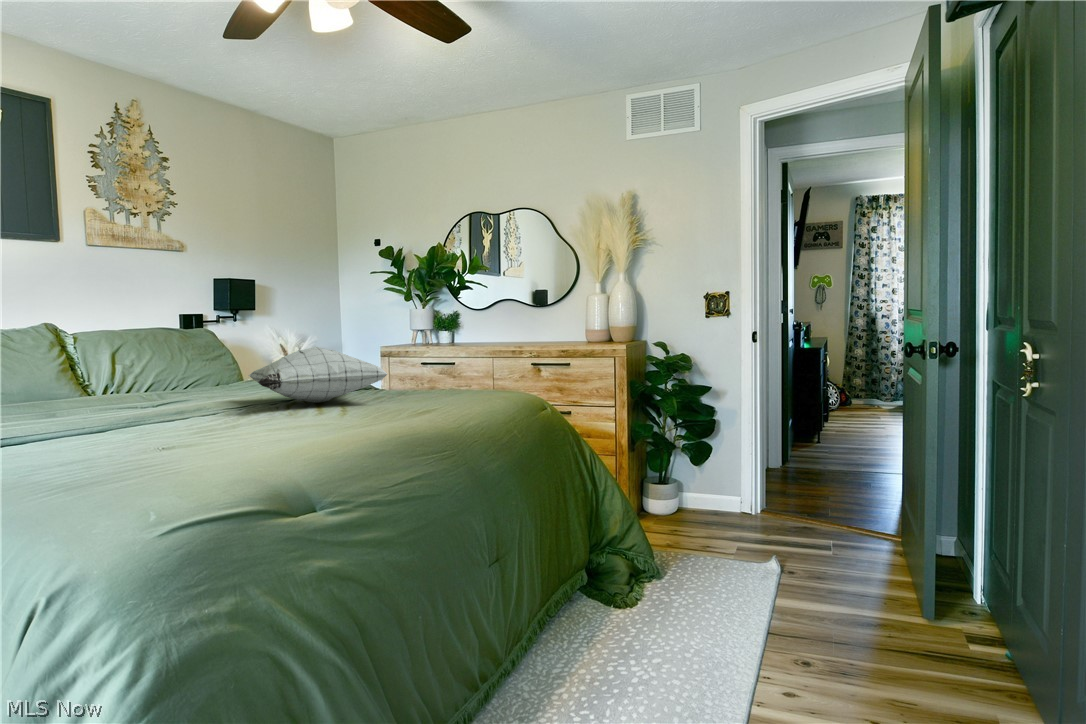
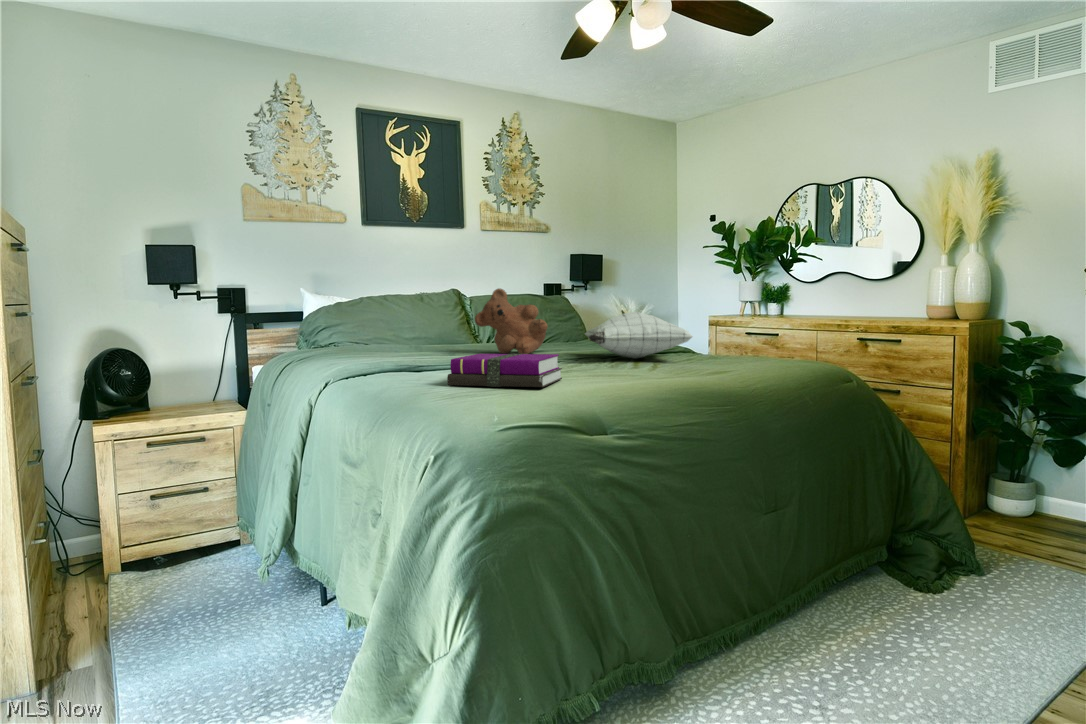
teddy bear: none [81,321,197,408] -> present [475,289,548,354]
notebook: none [37,411,232,475] -> present [447,354,562,387]

